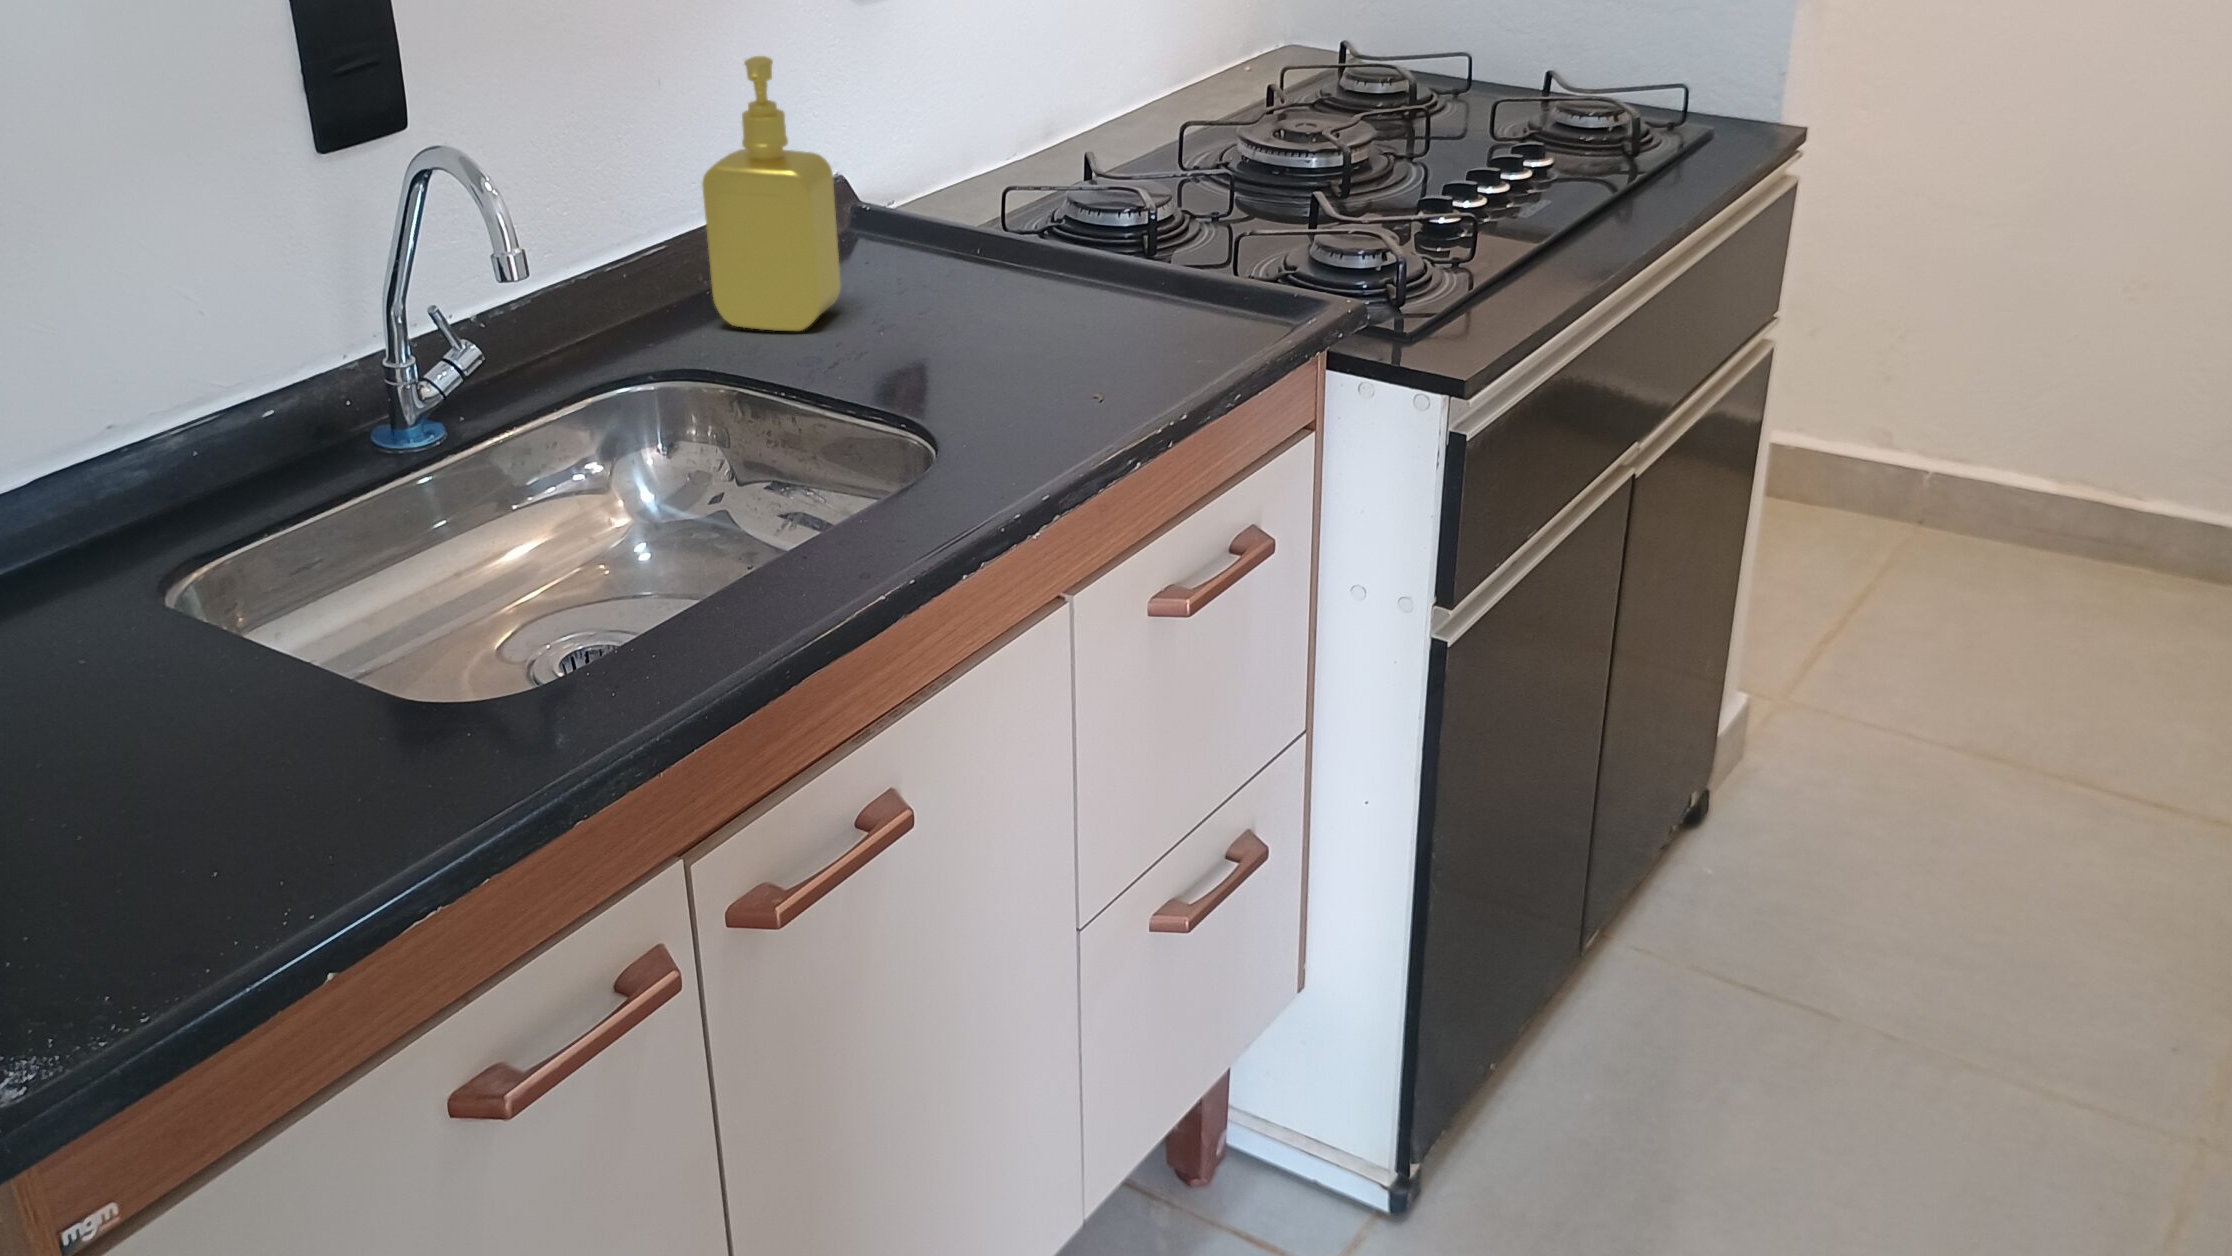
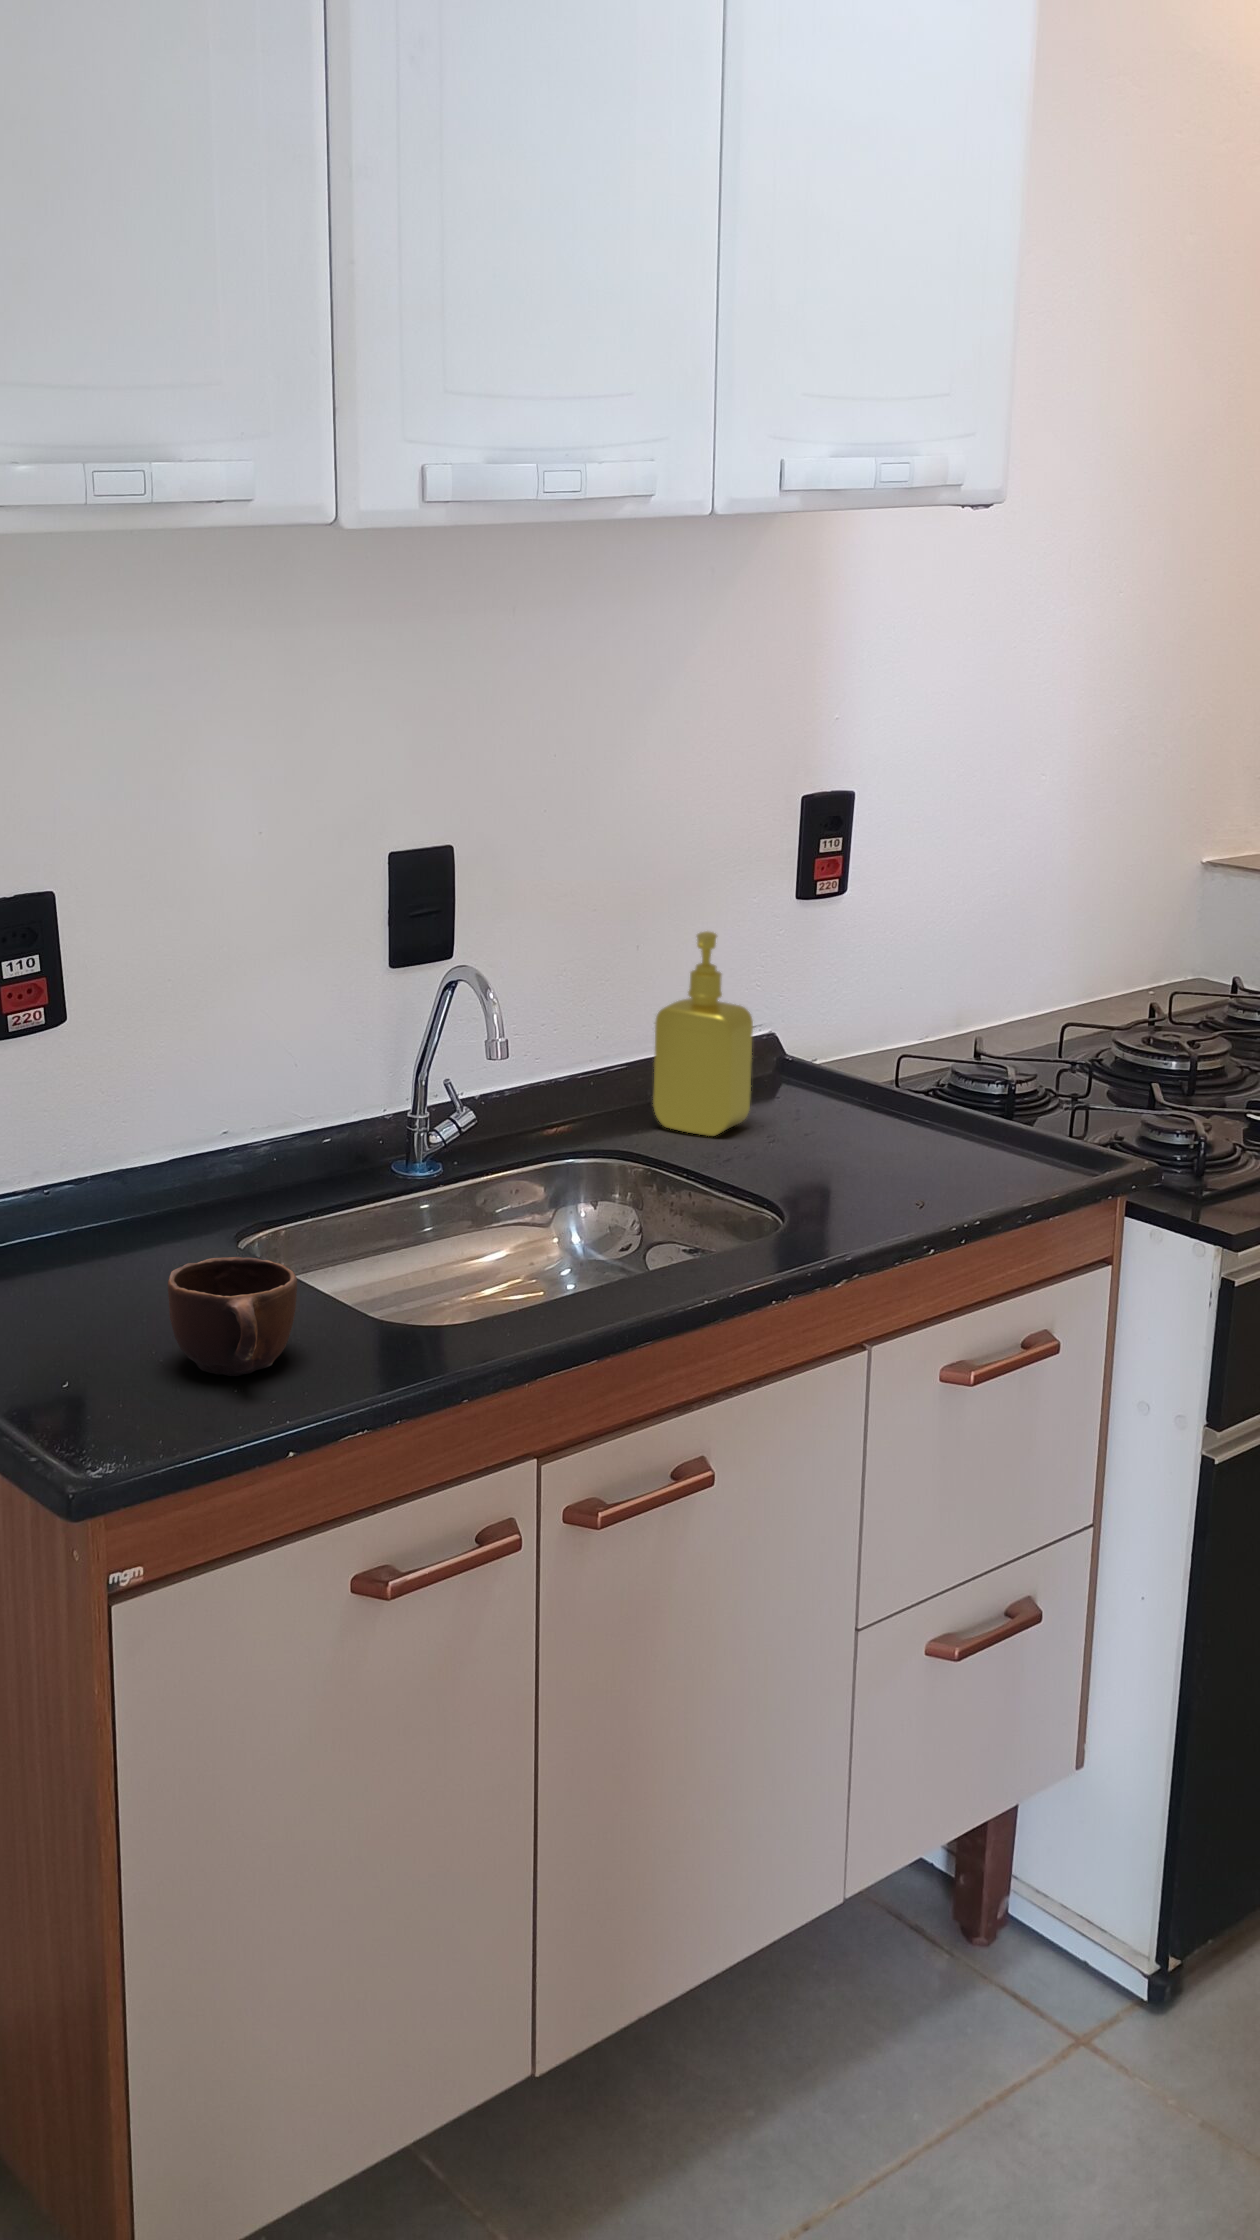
mug: none [63,662,286,858] -> present [168,1257,297,1376]

